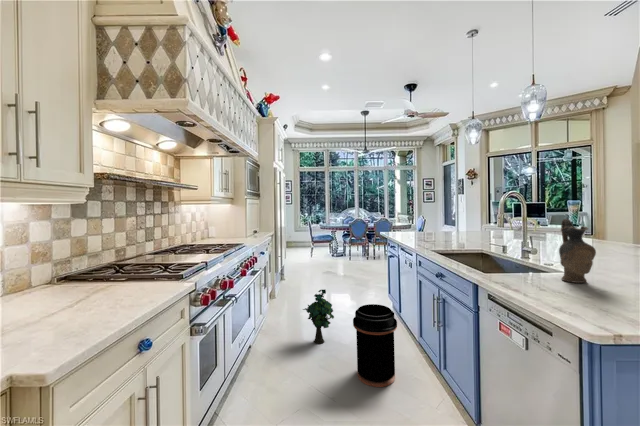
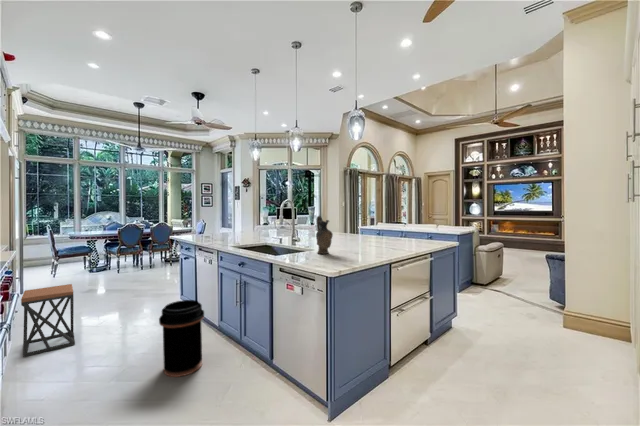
stool: none [273,269,307,320] -> present [21,284,75,357]
decorative plant: present [303,290,334,344] -> none [82,299,127,363]

